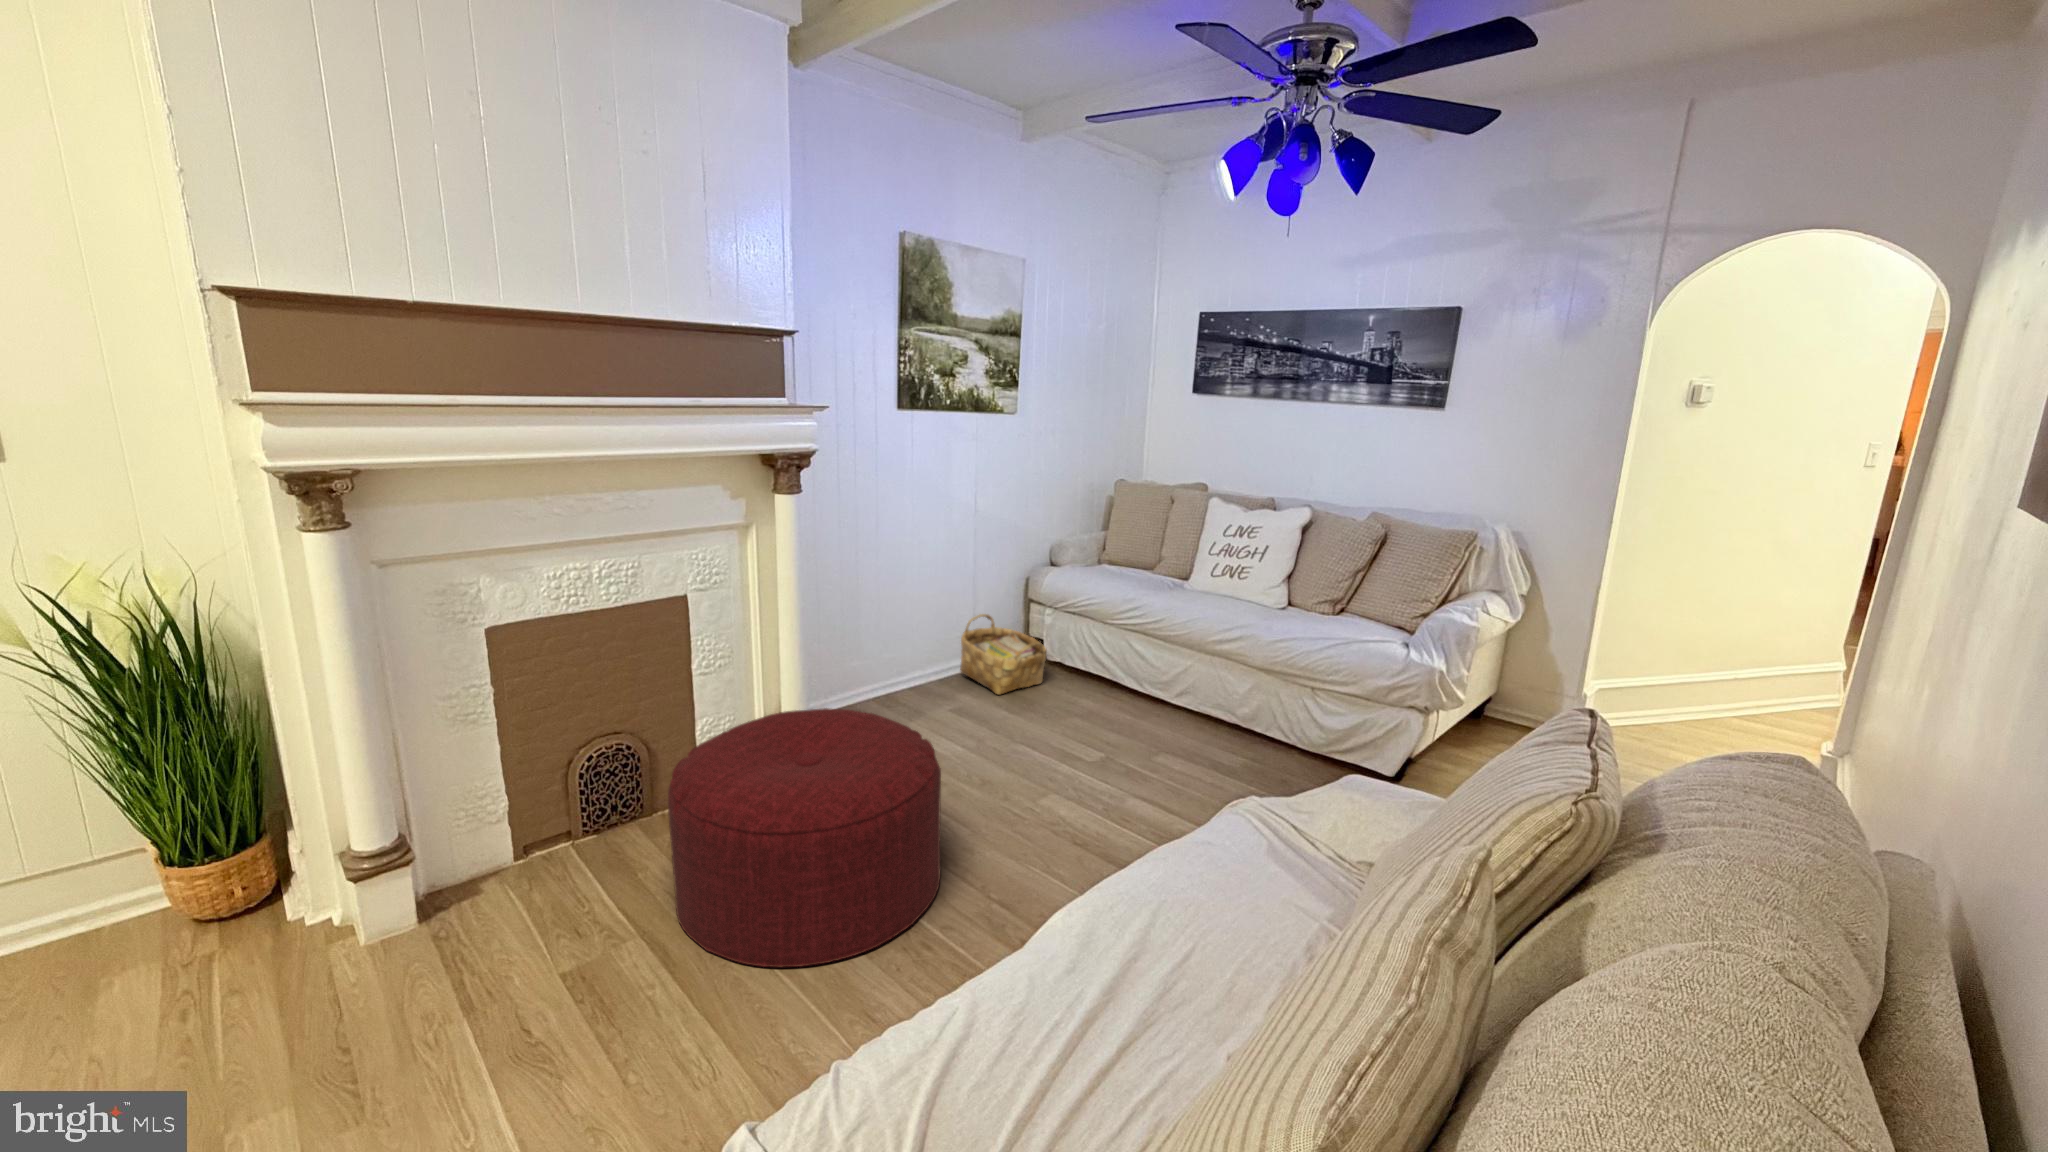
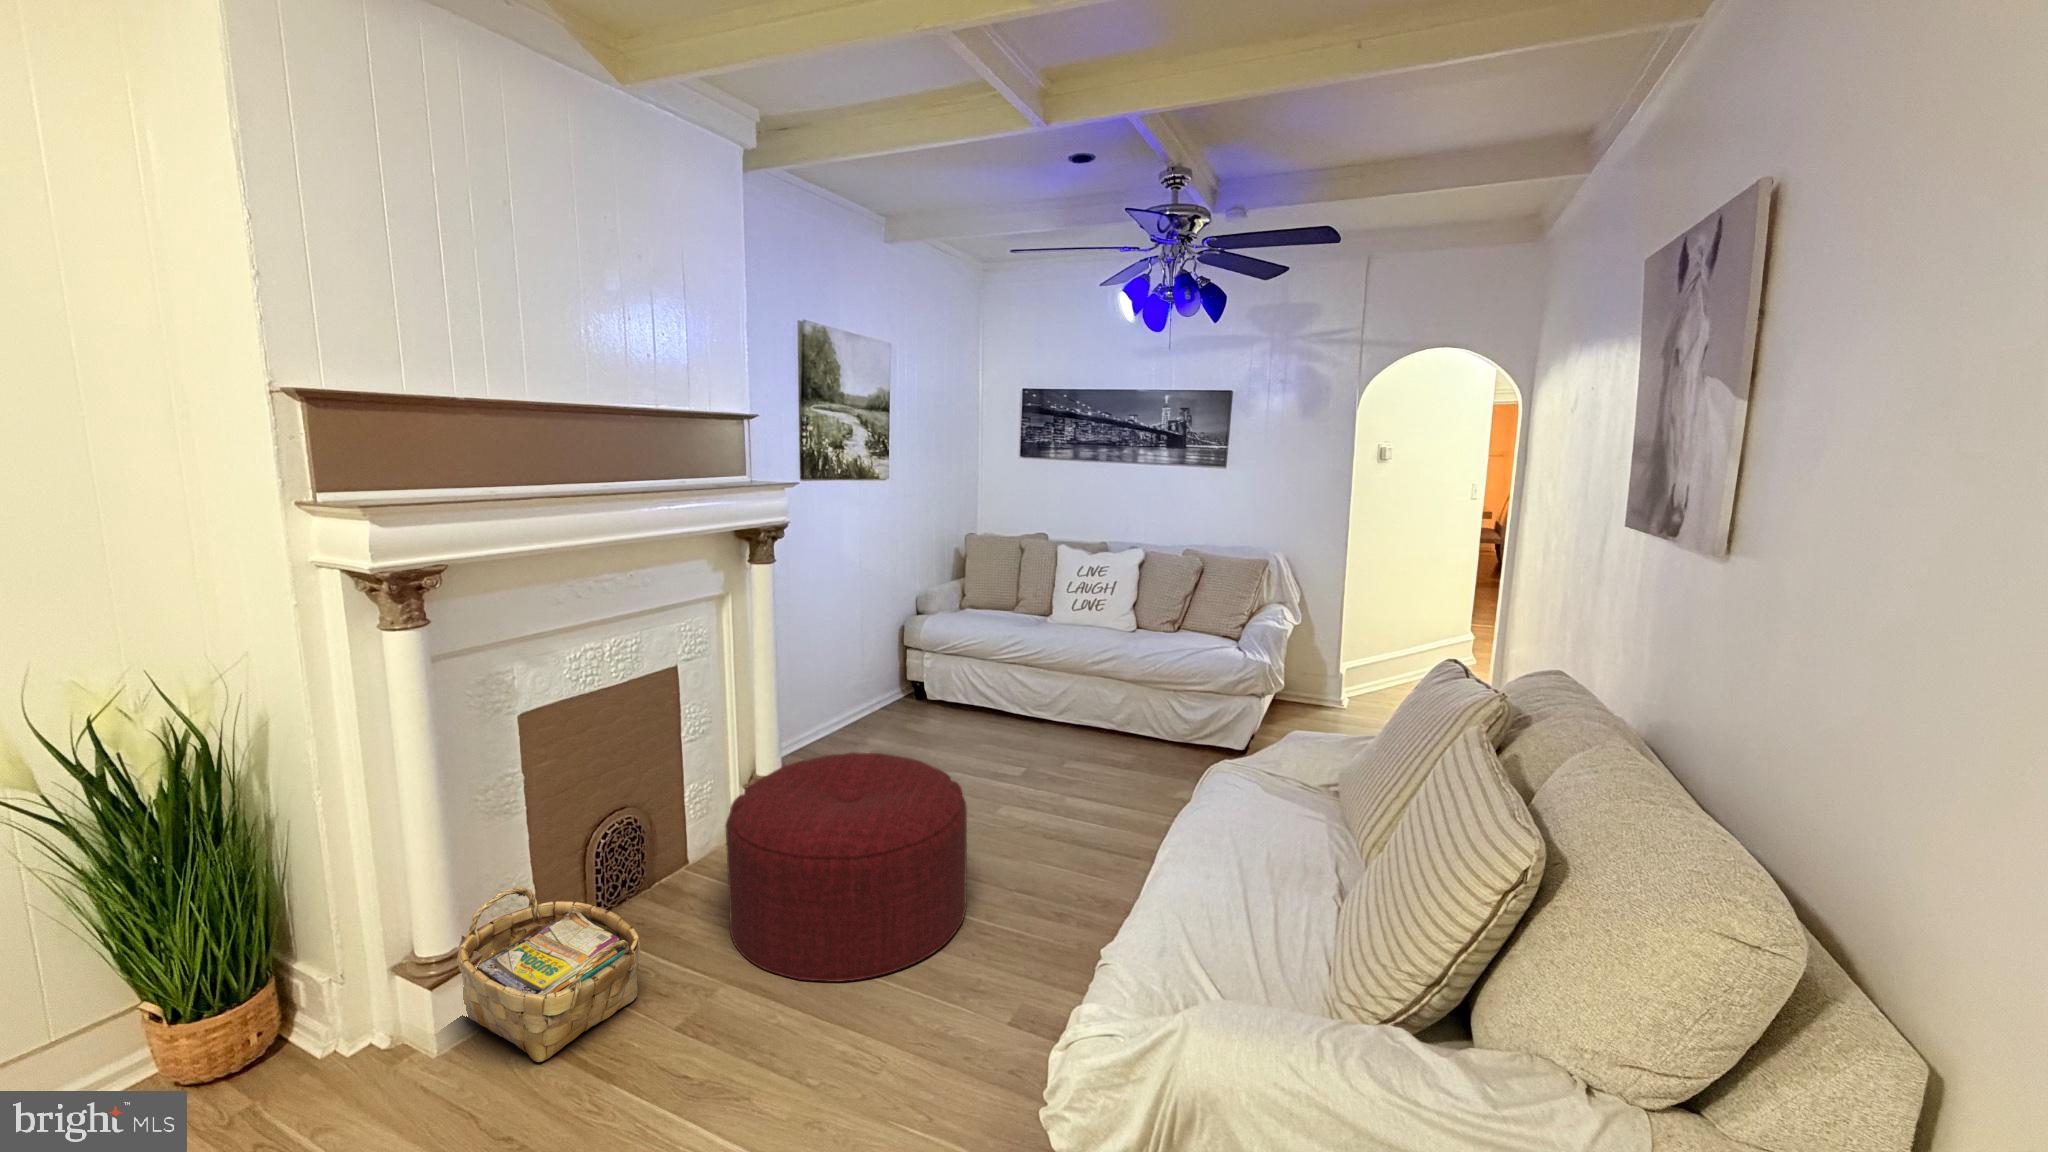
woven basket: present [960,614,1047,695] -> present [457,887,640,1062]

